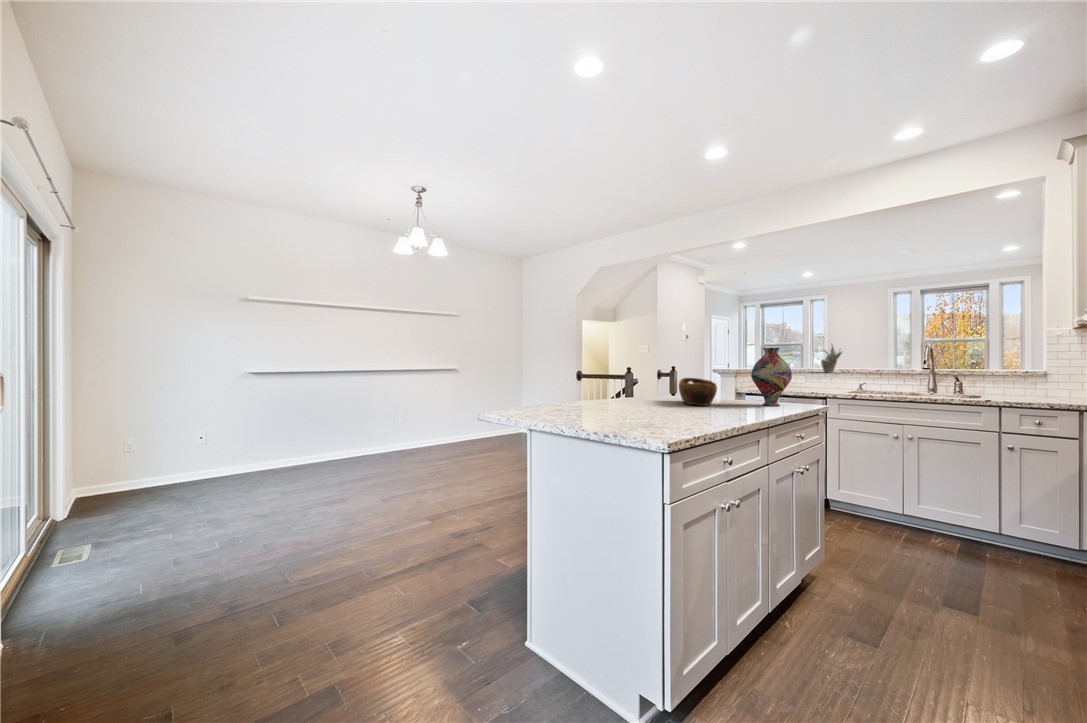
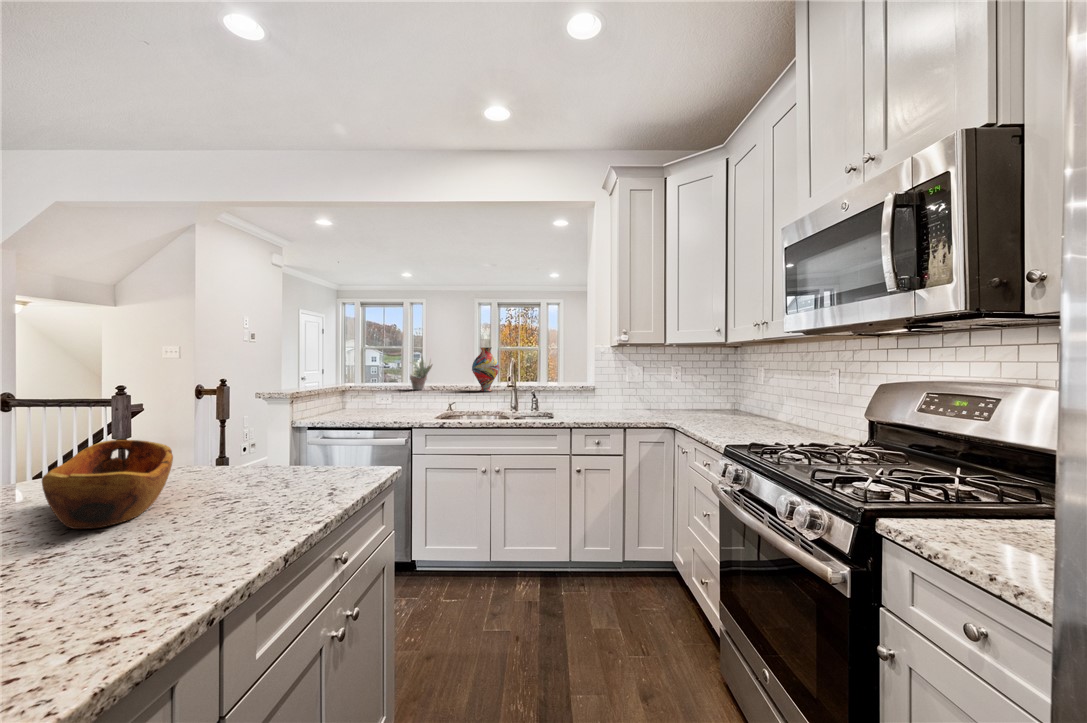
vase: present [751,348,792,406] -> present [472,347,500,391]

